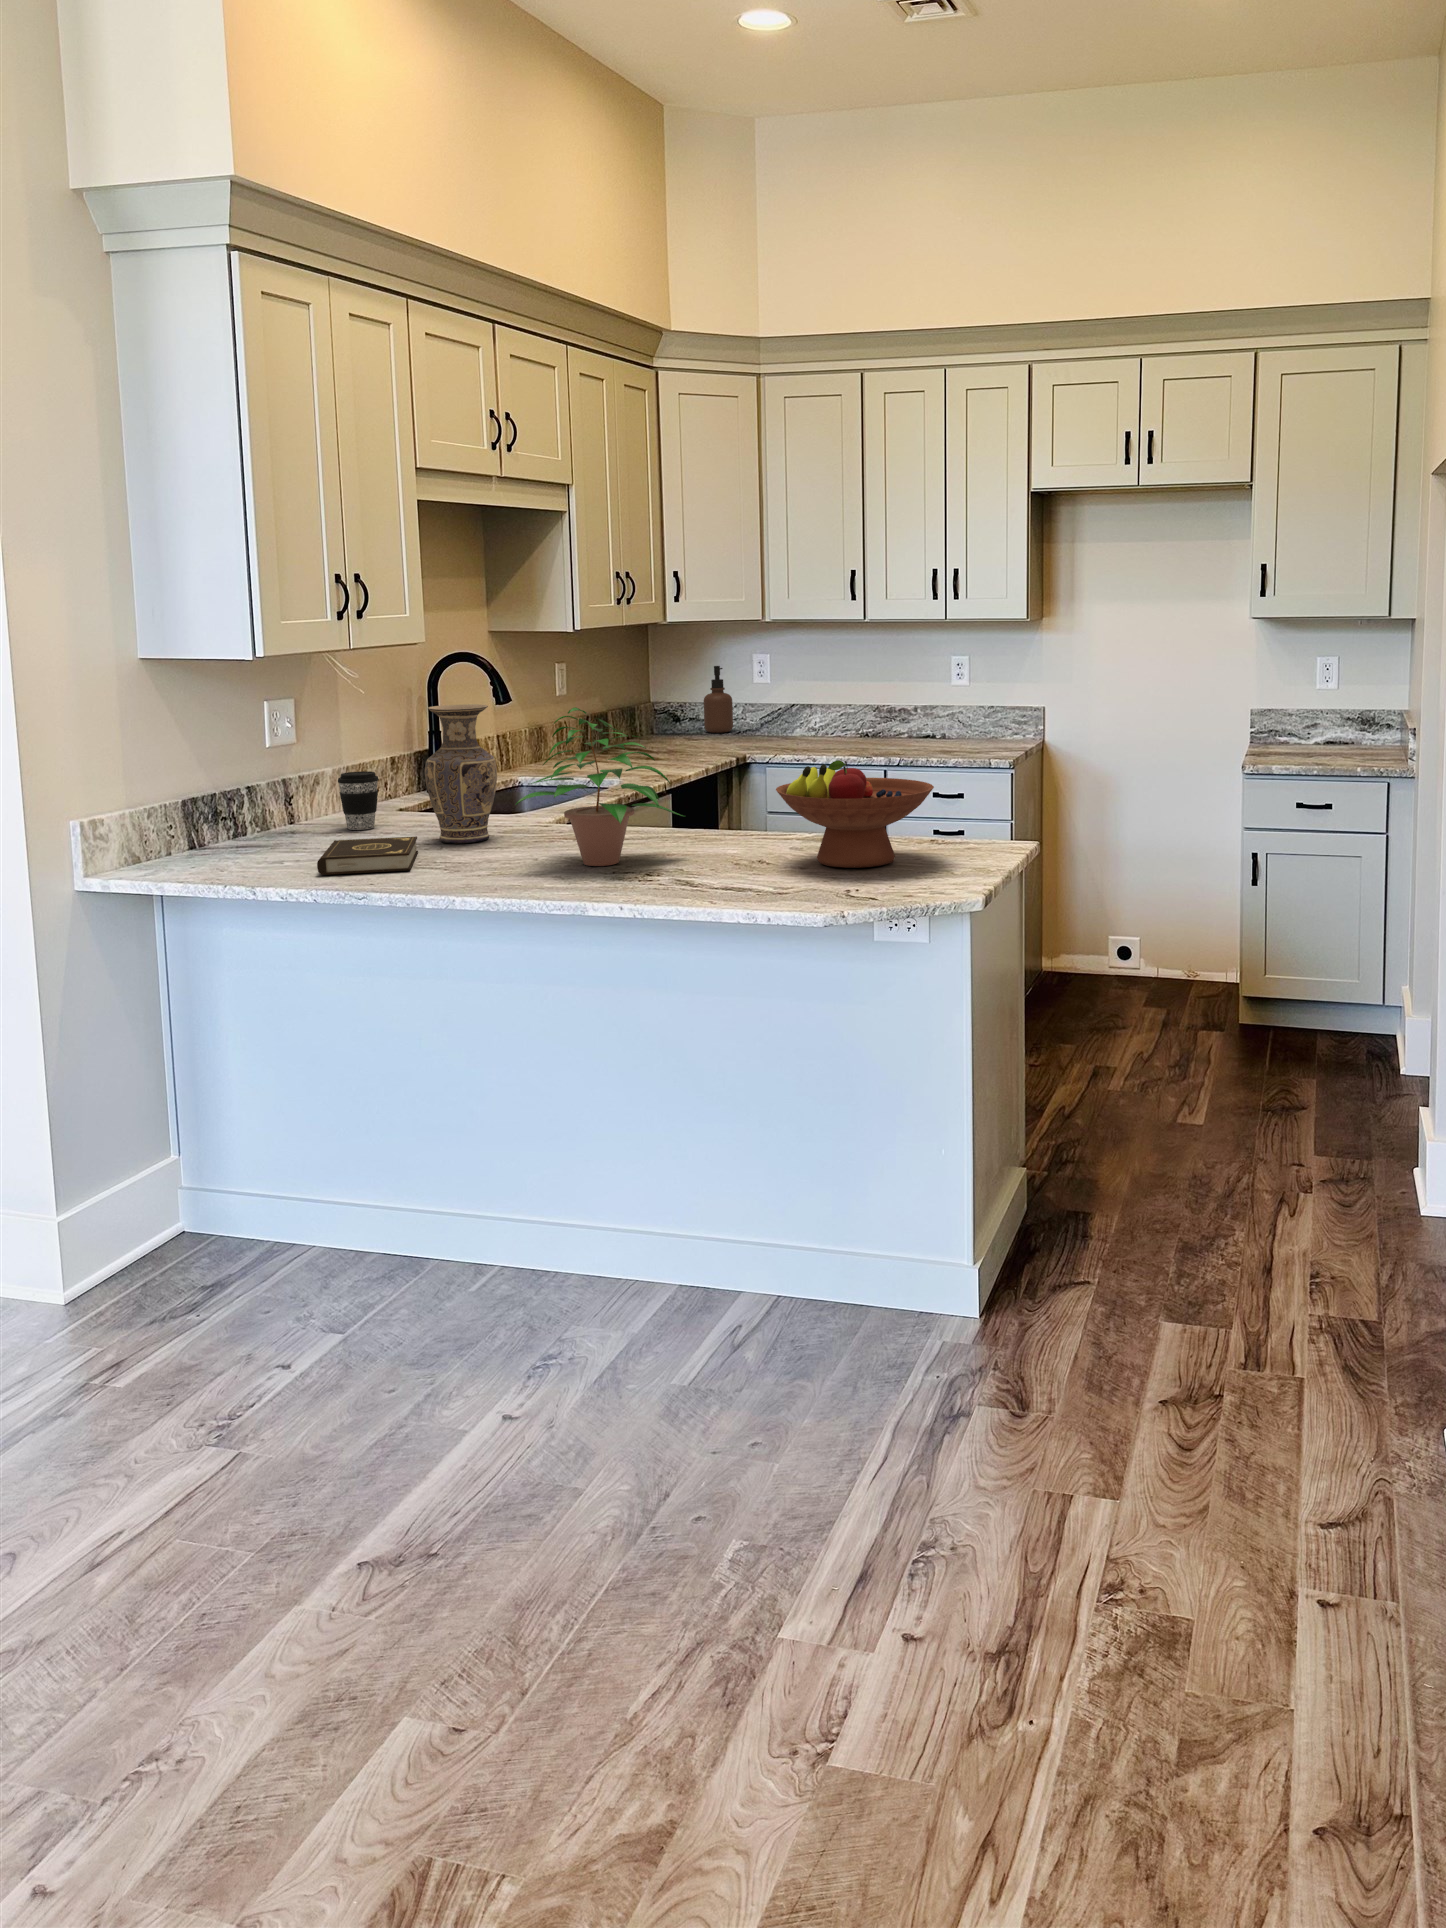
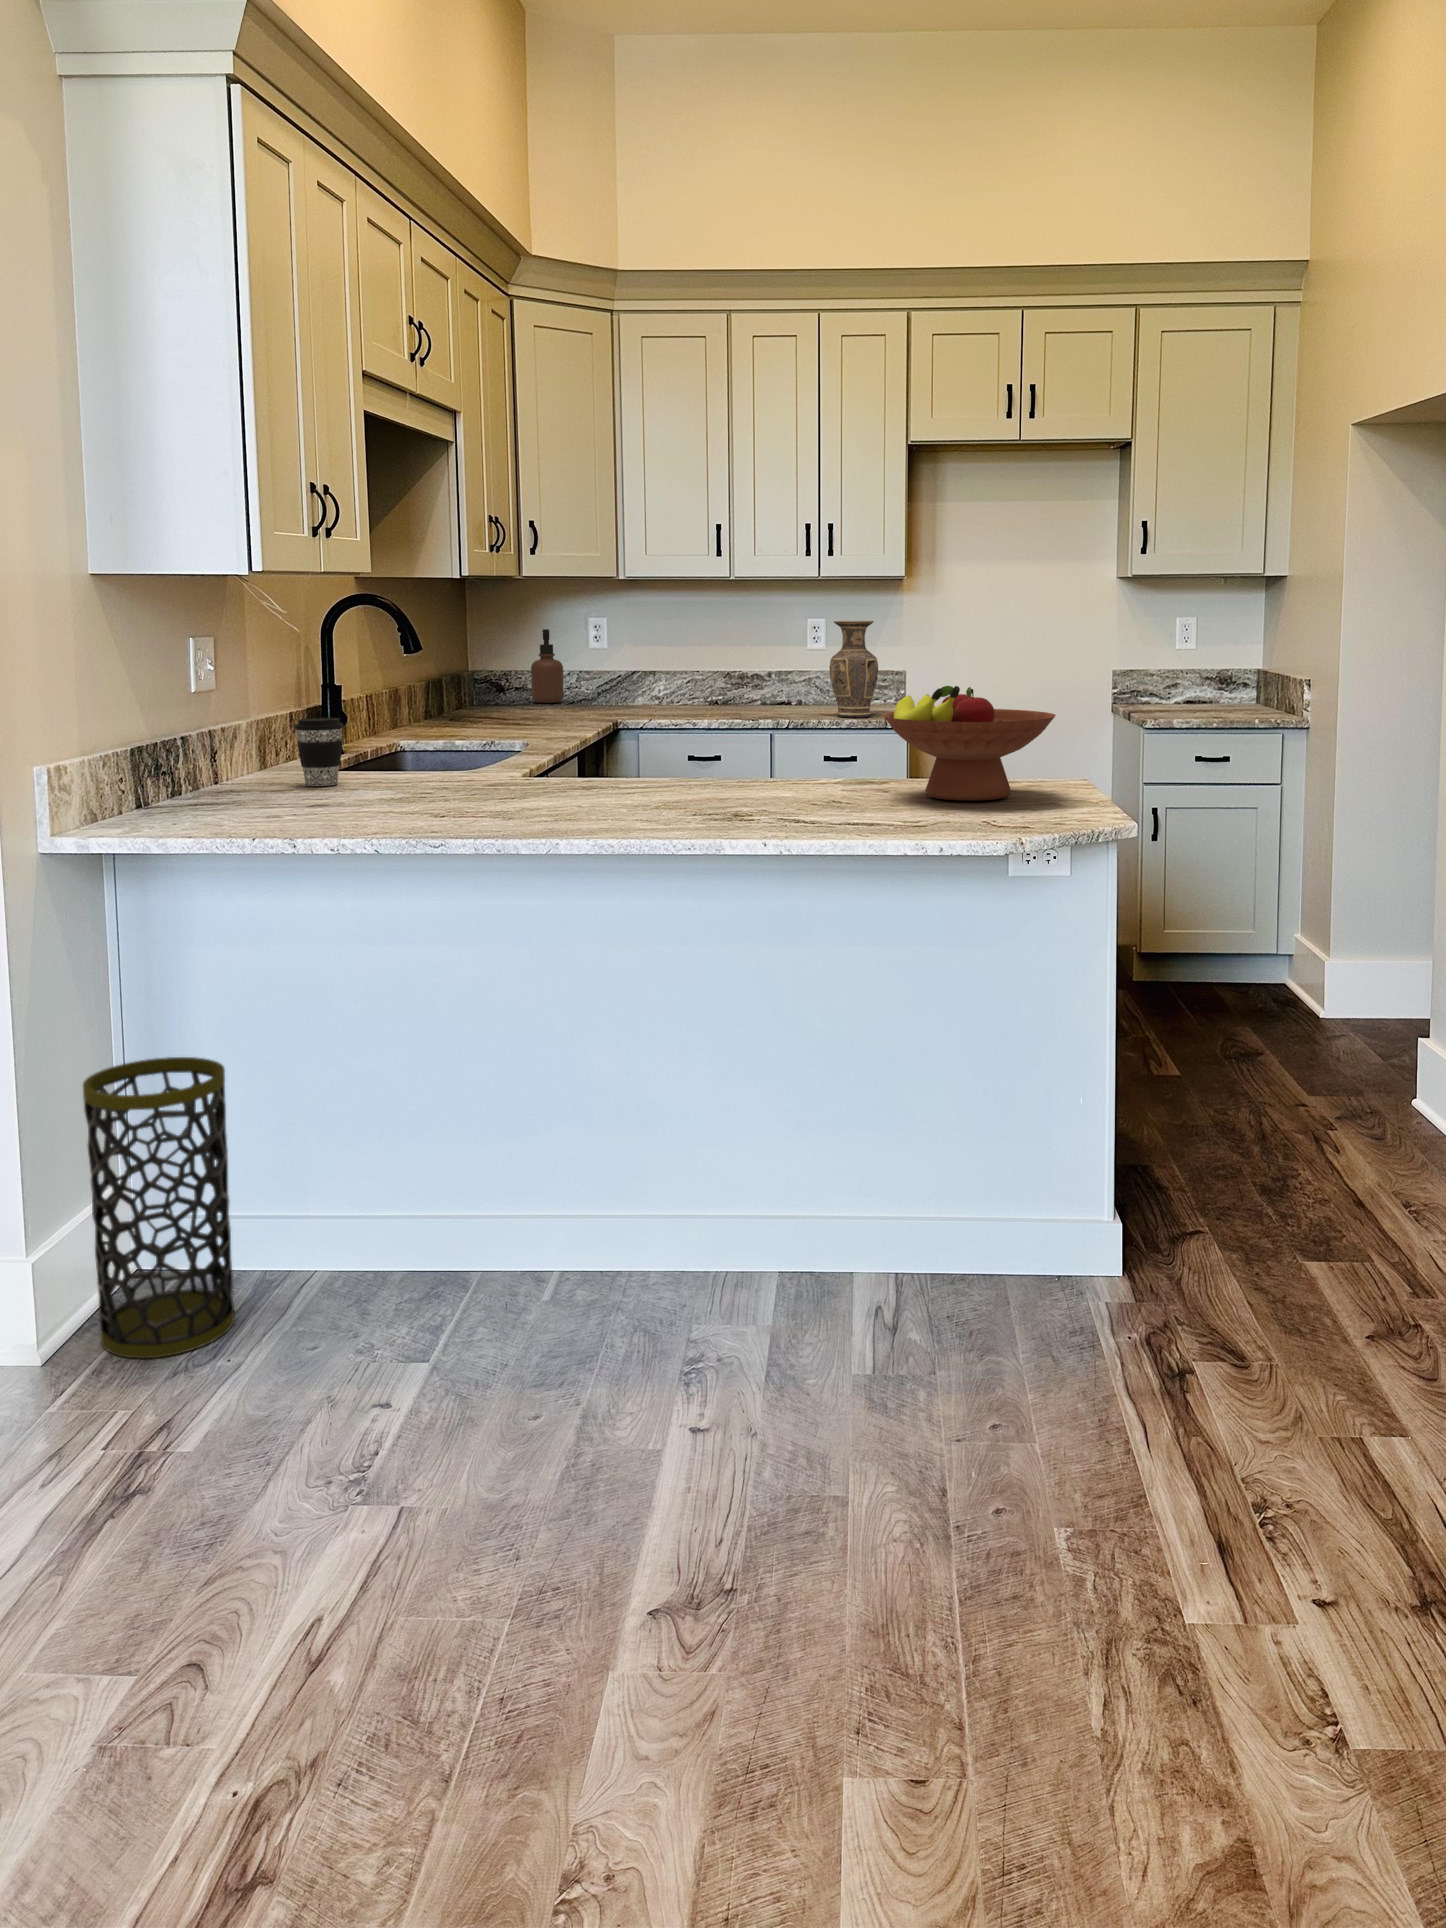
vase: present [425,704,497,843] -> present [829,621,878,717]
potted plant: present [516,707,683,866] -> none [600,626,772,808]
book: present [317,836,418,875] -> none [345,784,475,824]
trash can: none [114,1054,242,1297] -> present [83,1057,234,1358]

